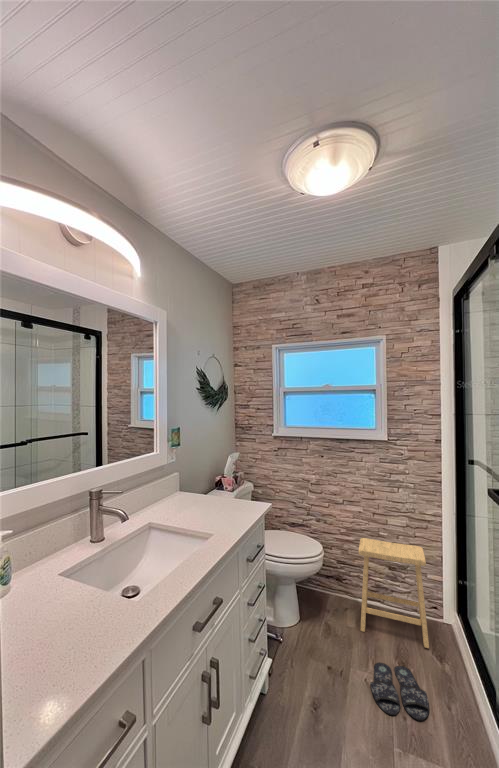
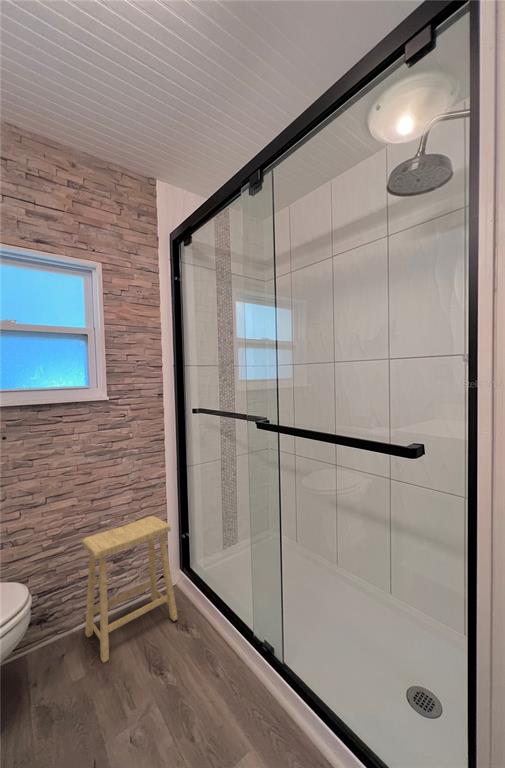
slippers: present [370,662,429,720] -> none [145,654,223,722]

